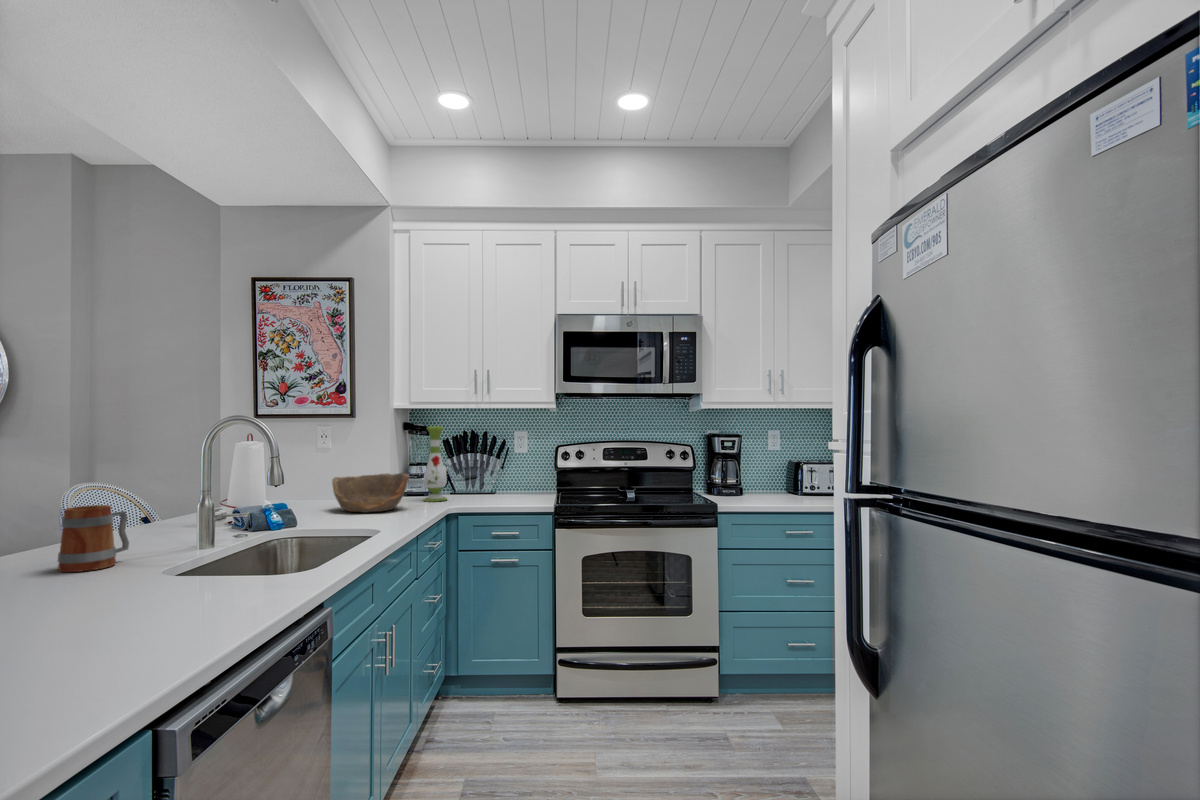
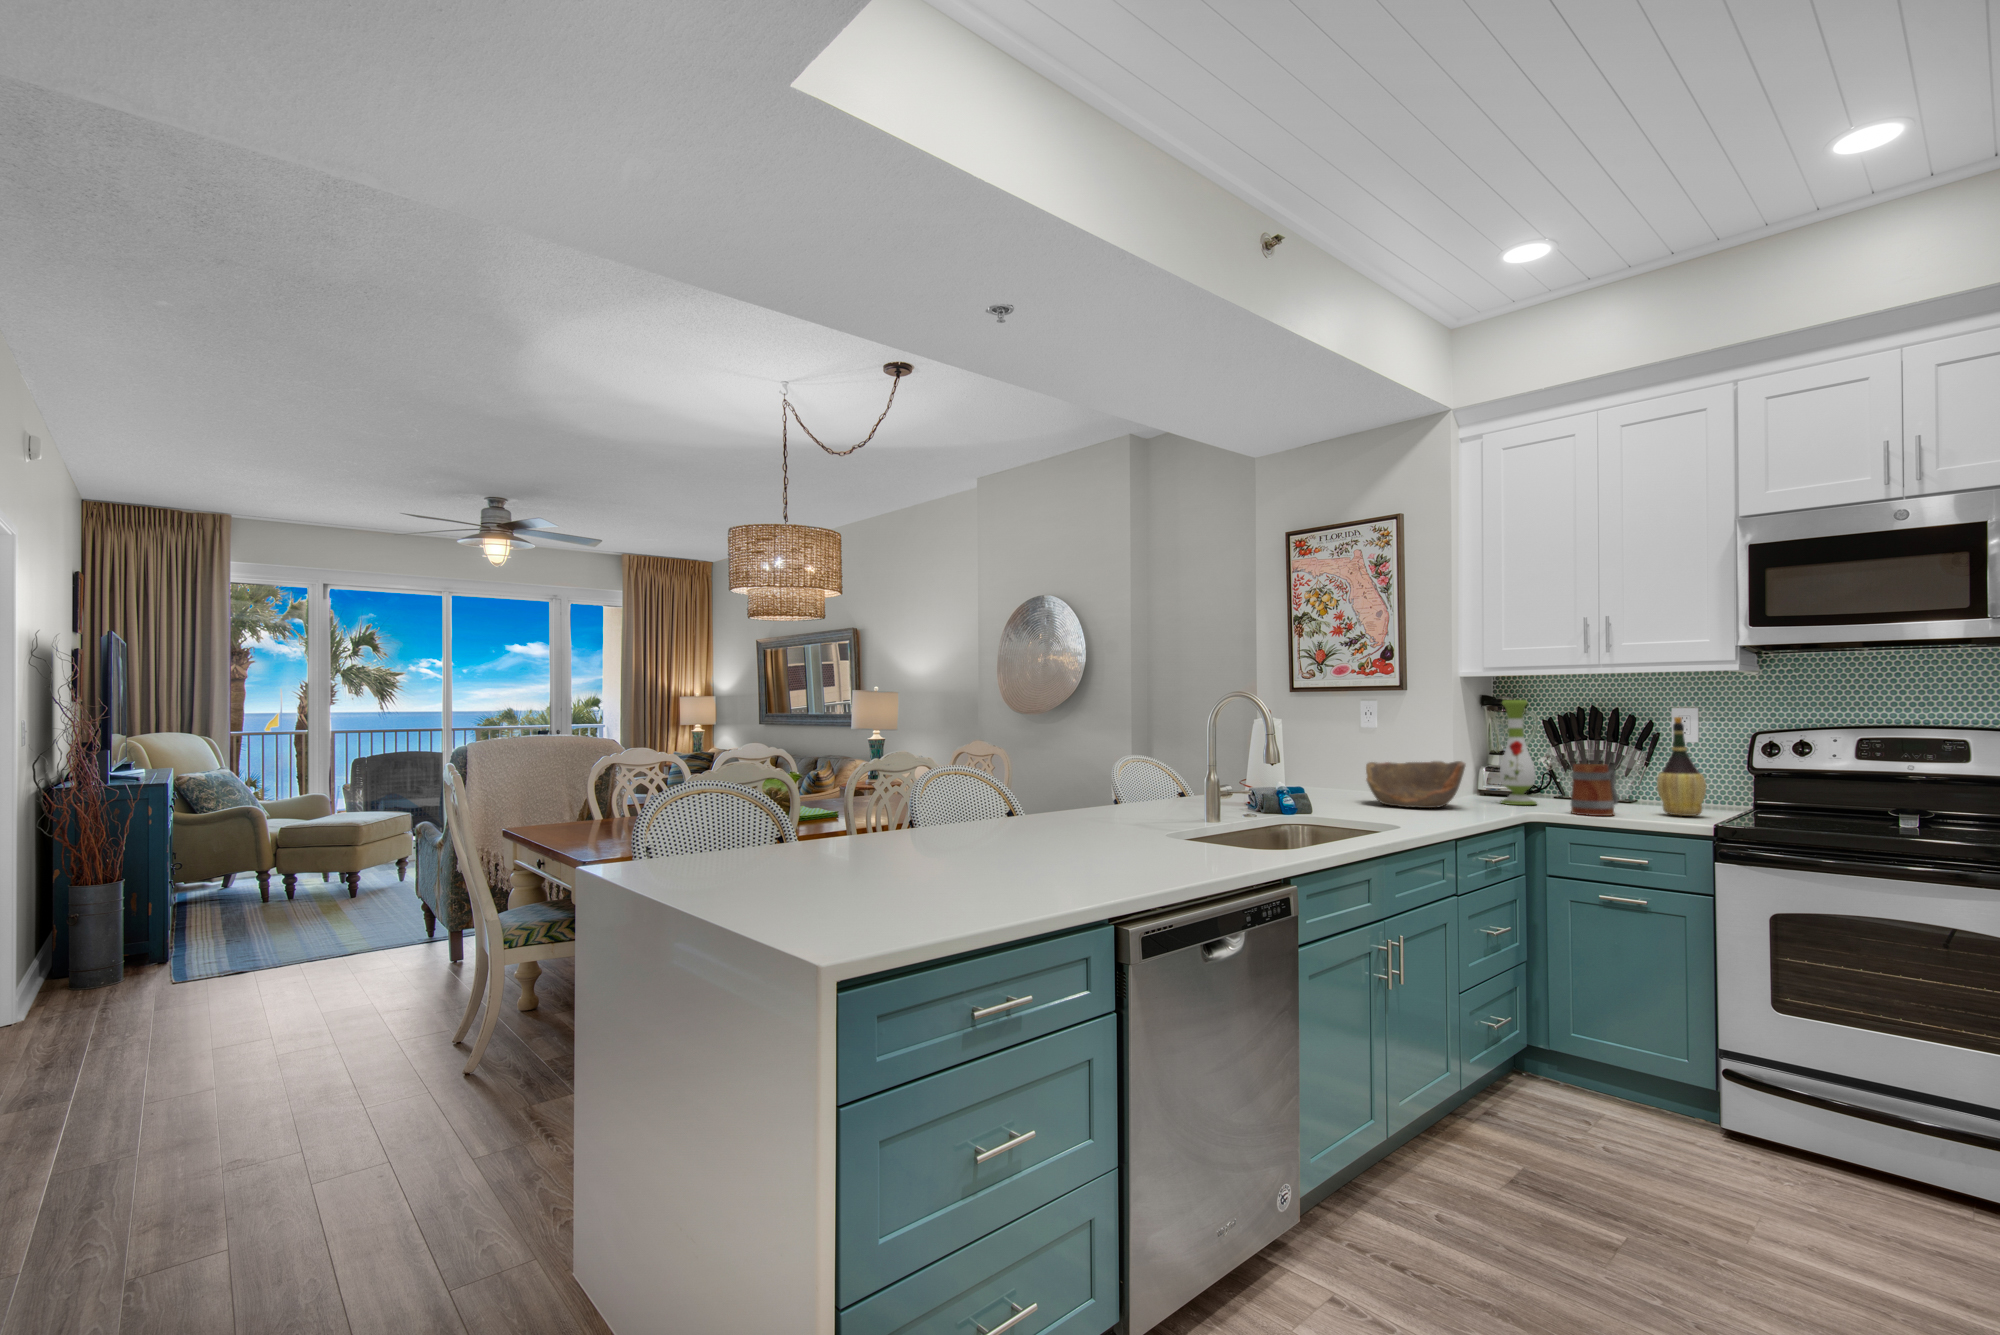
wine bottle: none [518,438,543,500] -> present [1657,717,1706,816]
mug: present [58,505,129,572] -> present [1571,764,1618,816]

